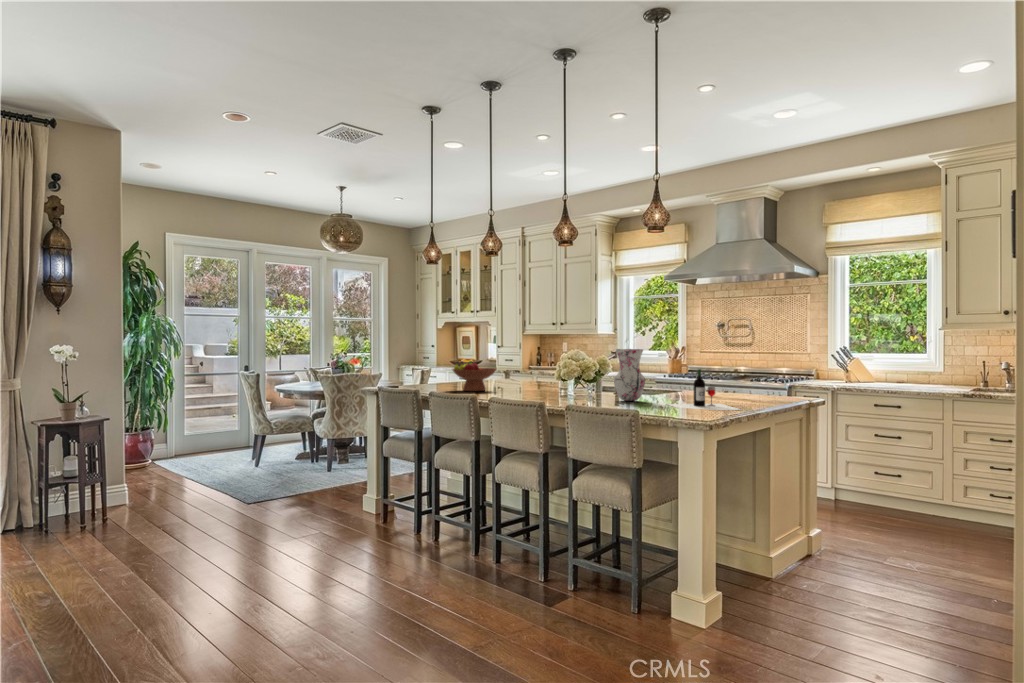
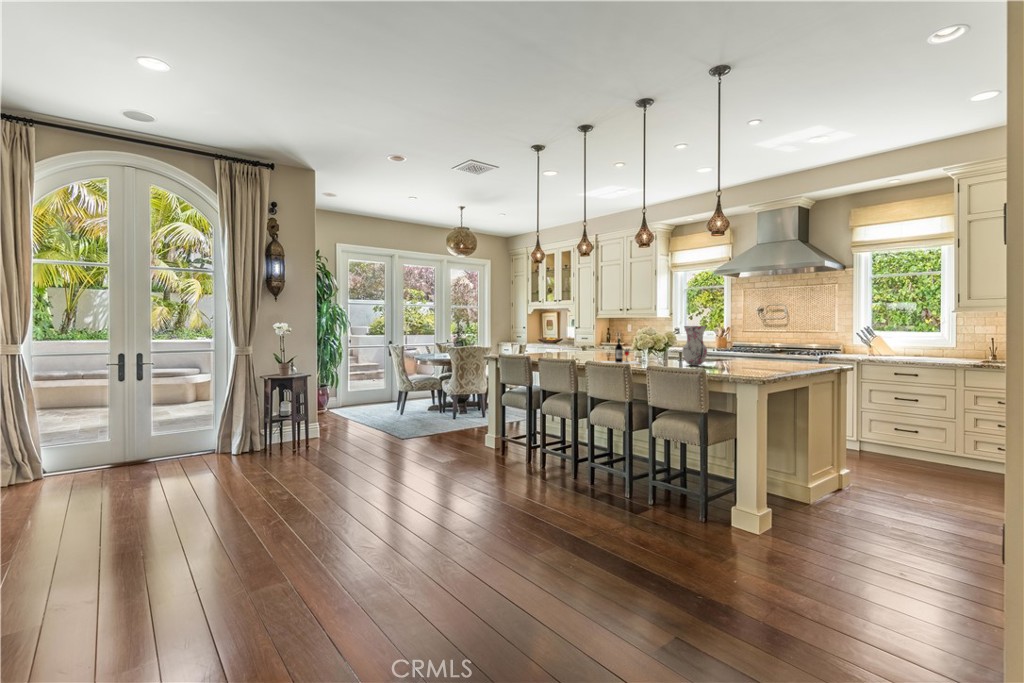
fruit bowl: present [453,361,496,391] -> none [553,336,587,359]
wine bottle: present [668,369,740,410] -> present [601,339,640,364]

